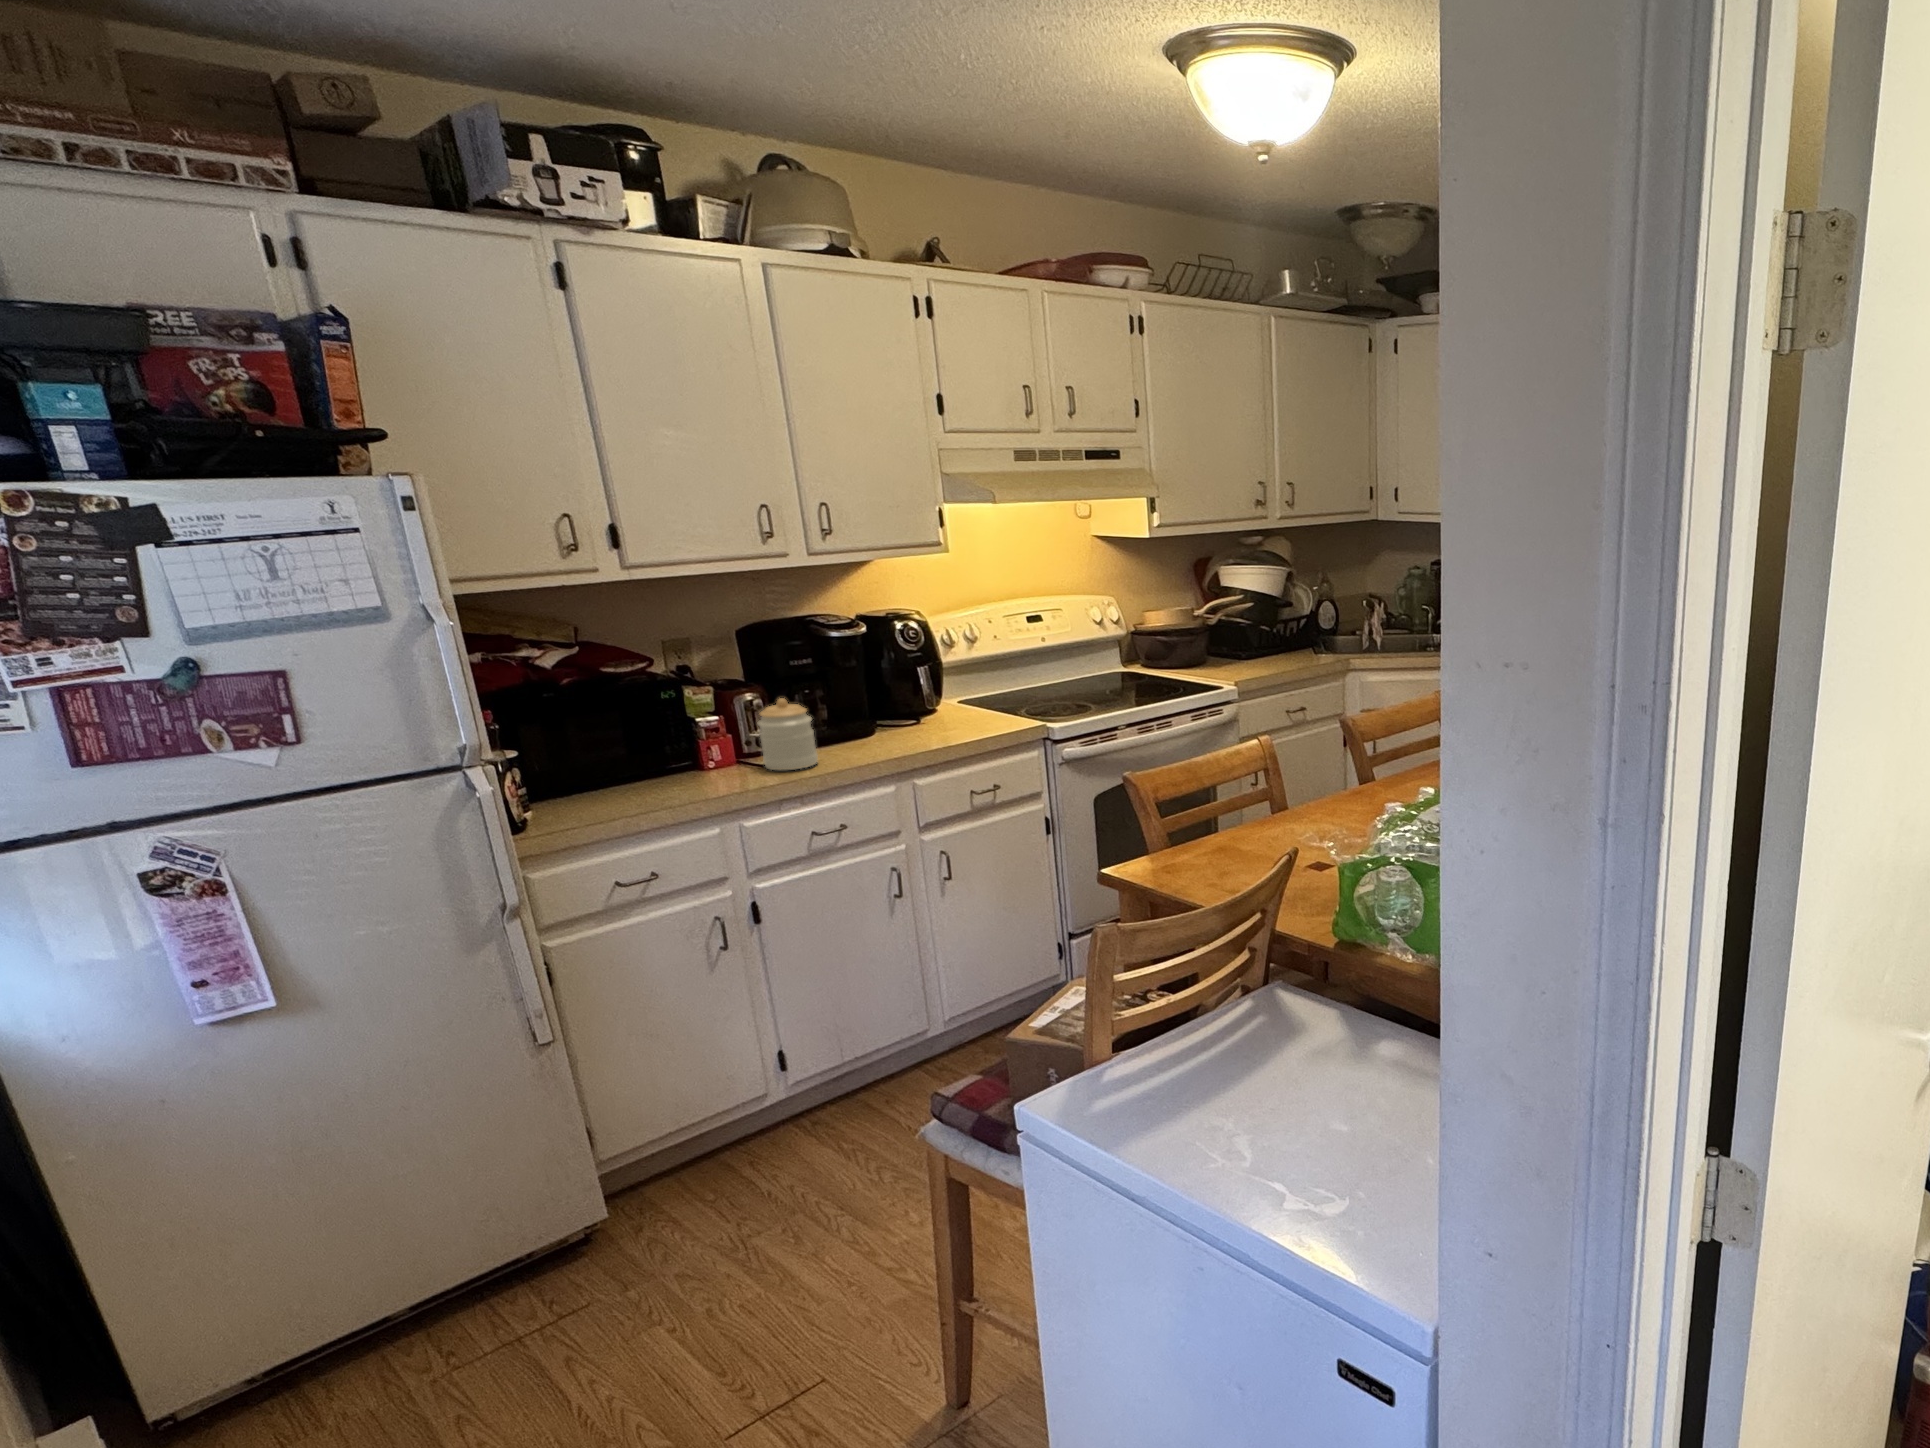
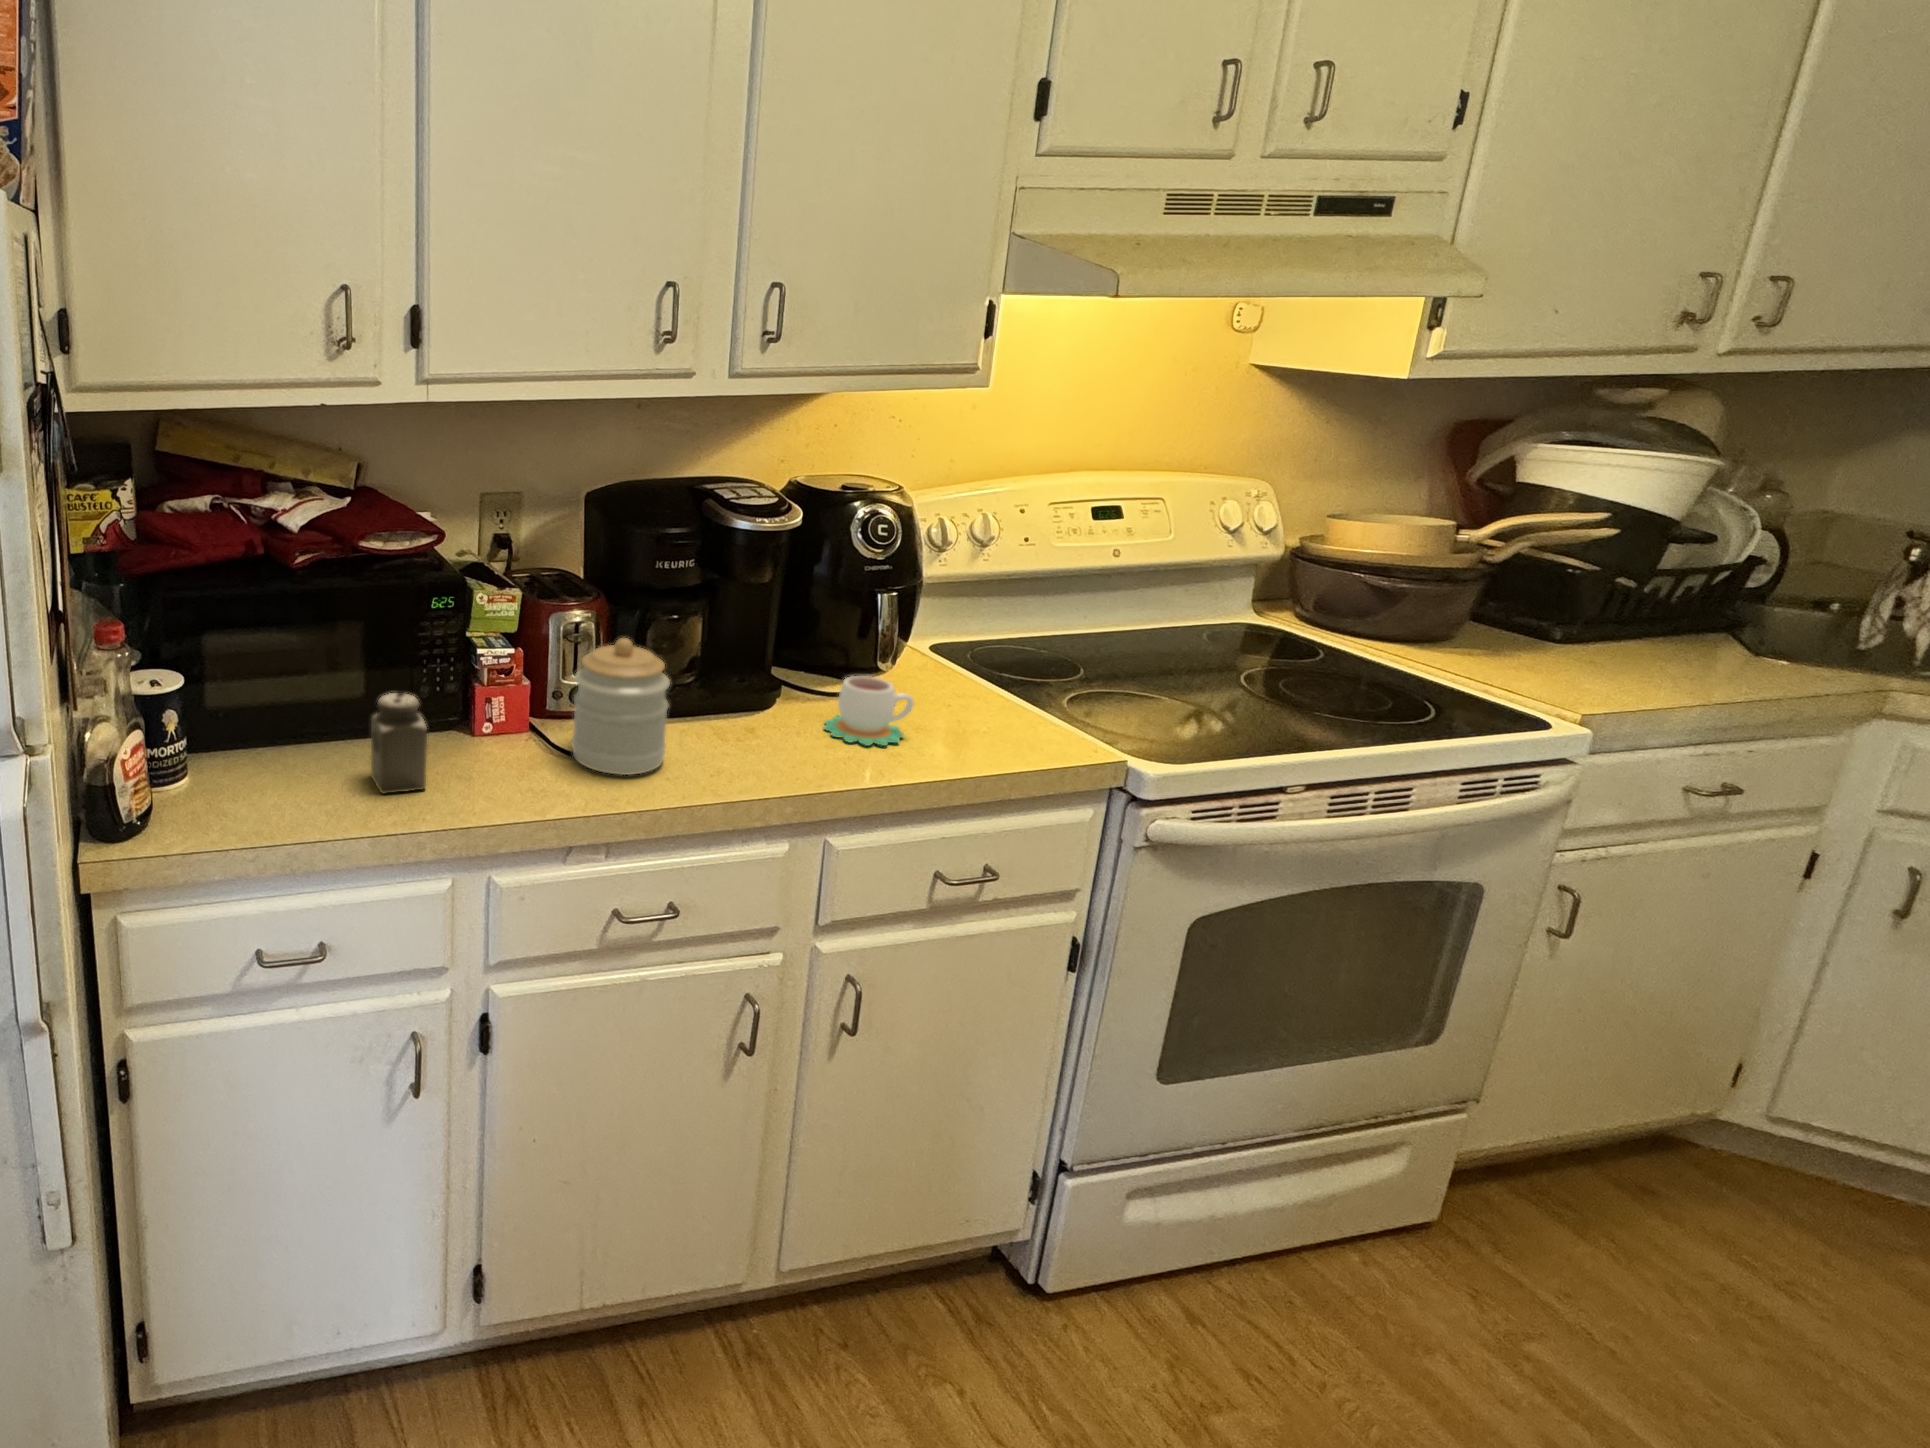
mug: none [901,709,944,741] -> present [824,676,913,746]
salt shaker: none [642,742,686,797] -> present [371,693,427,793]

